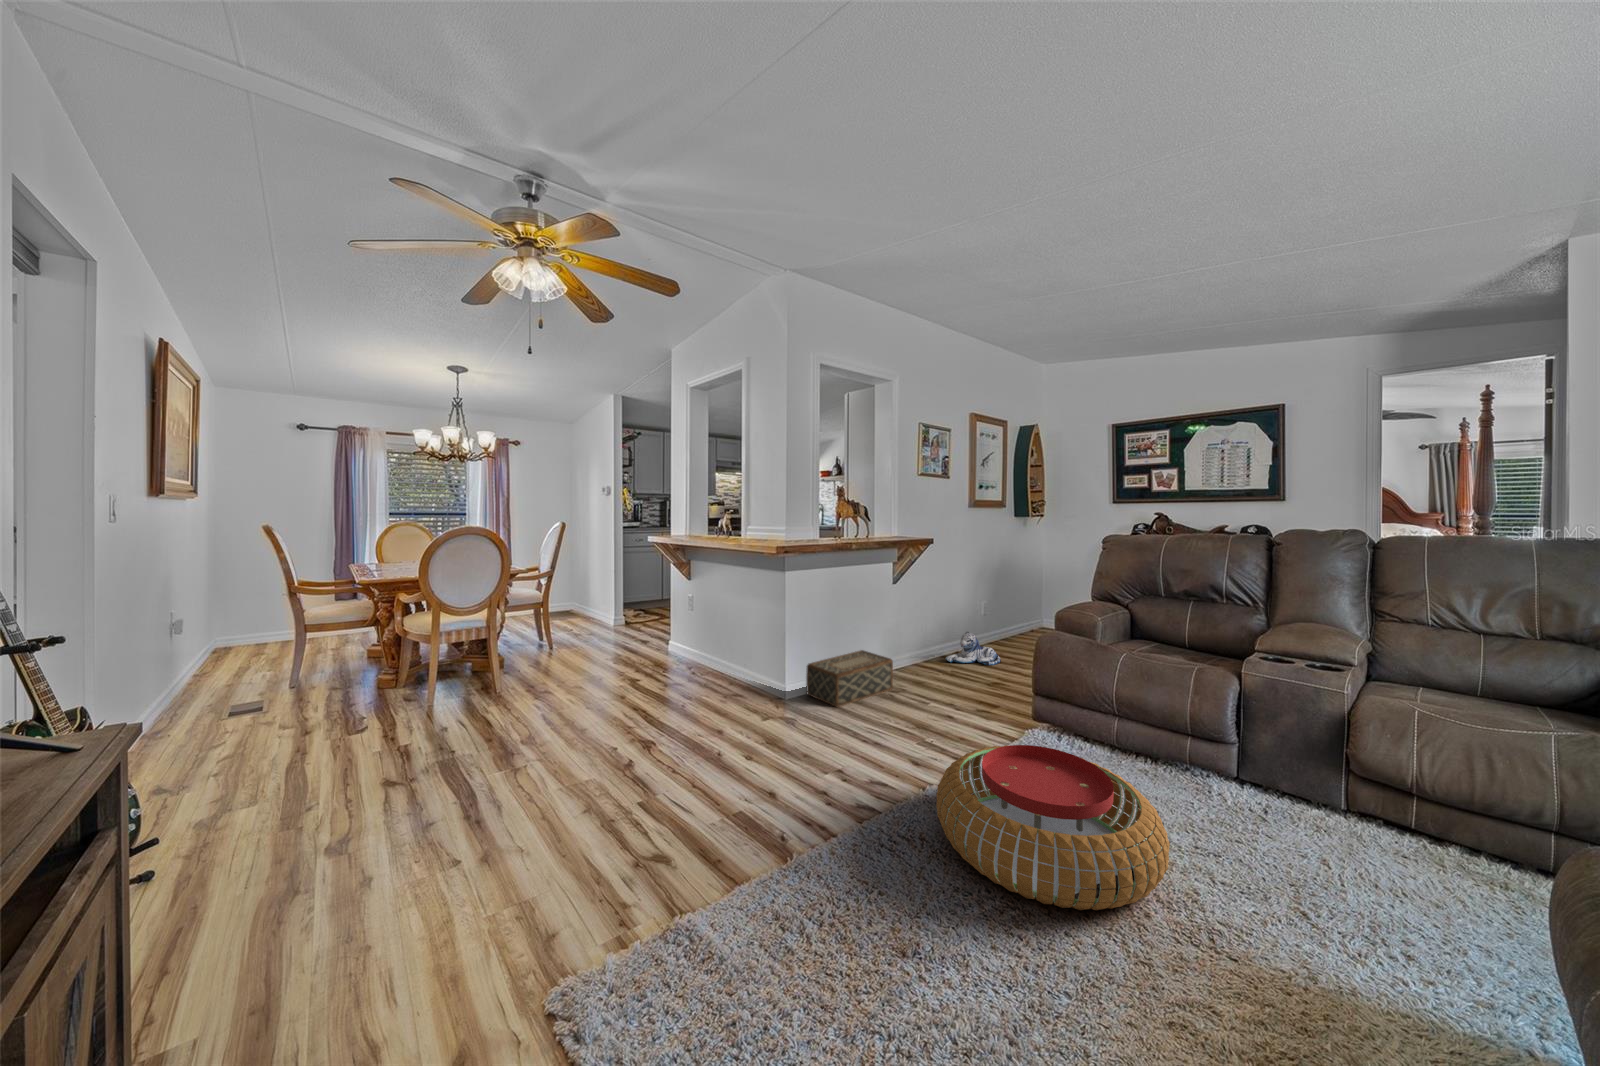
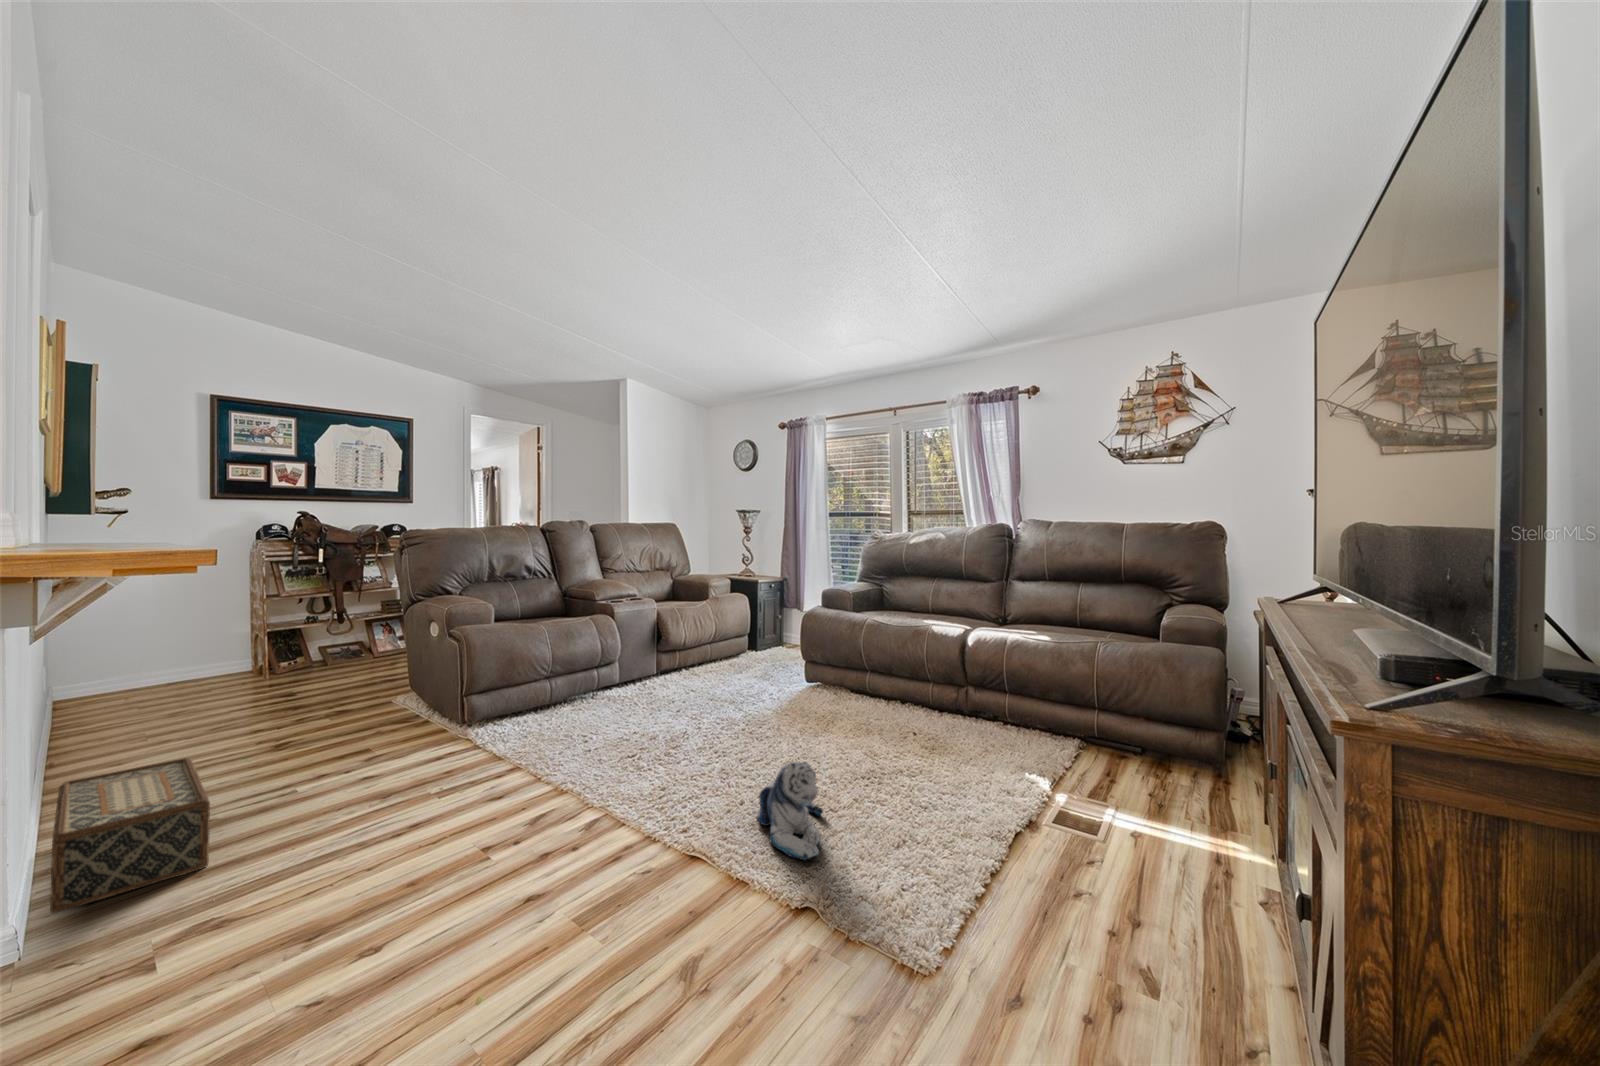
plush toy: present [945,632,1001,665] -> present [757,762,823,860]
pouf: present [936,745,1170,910] -> none [599,678,762,772]

